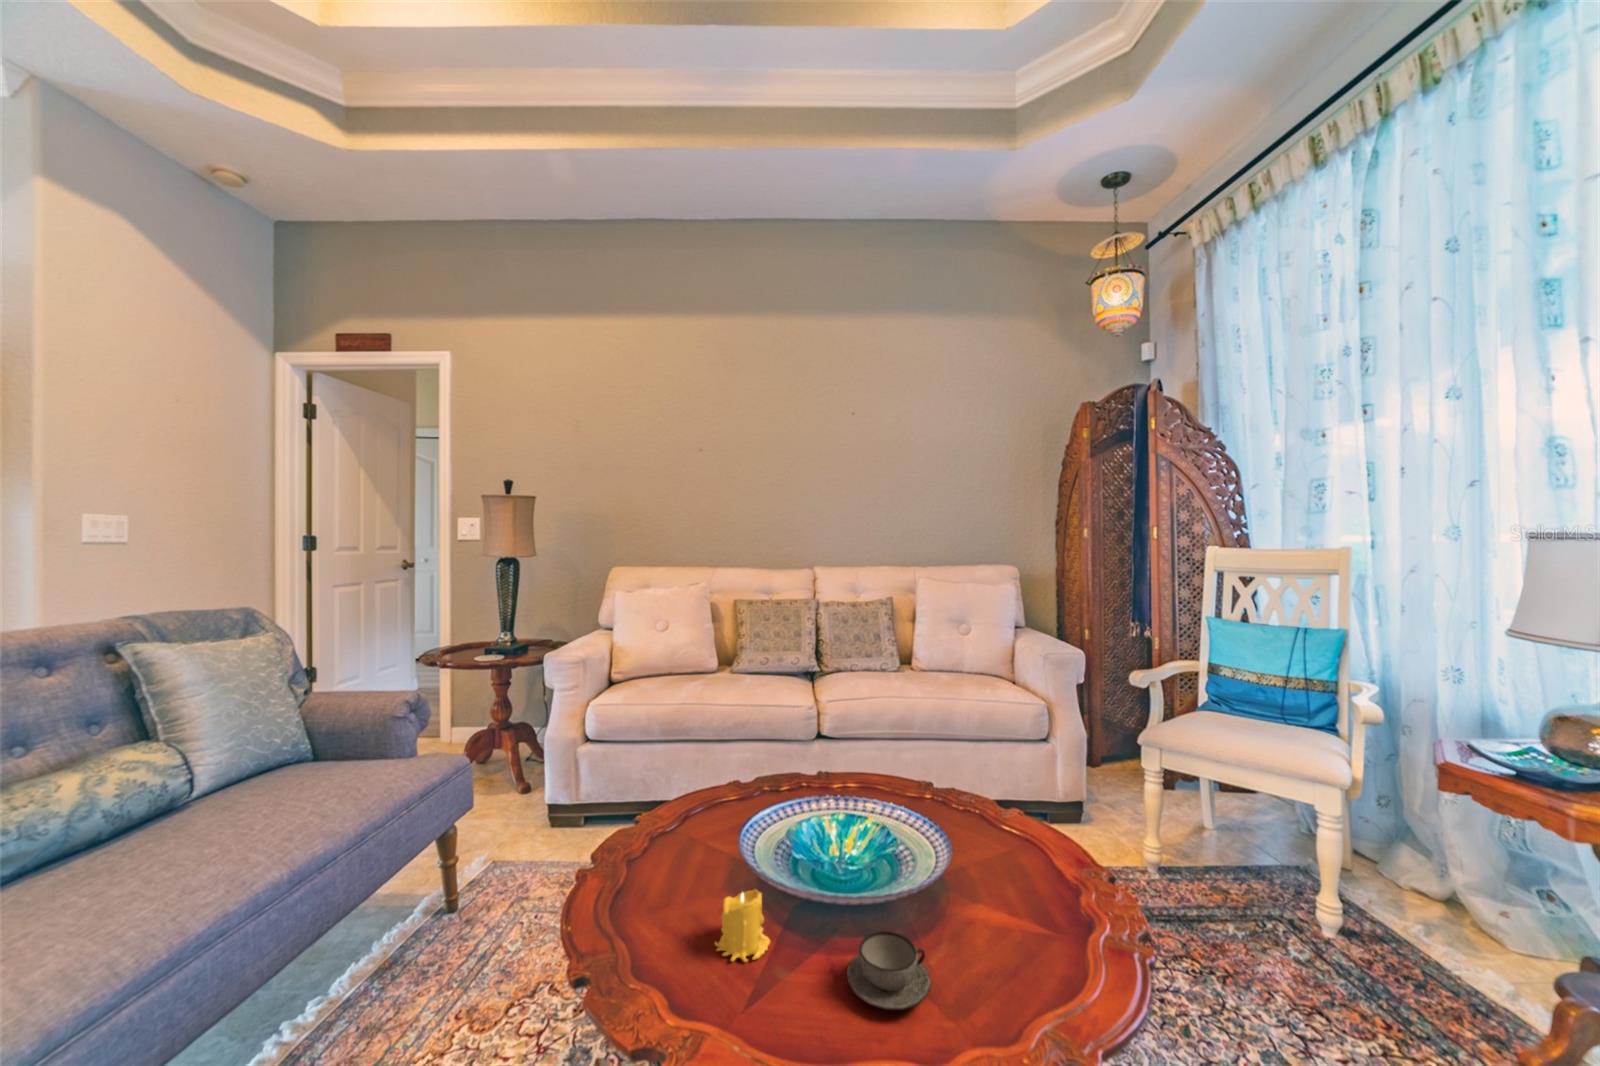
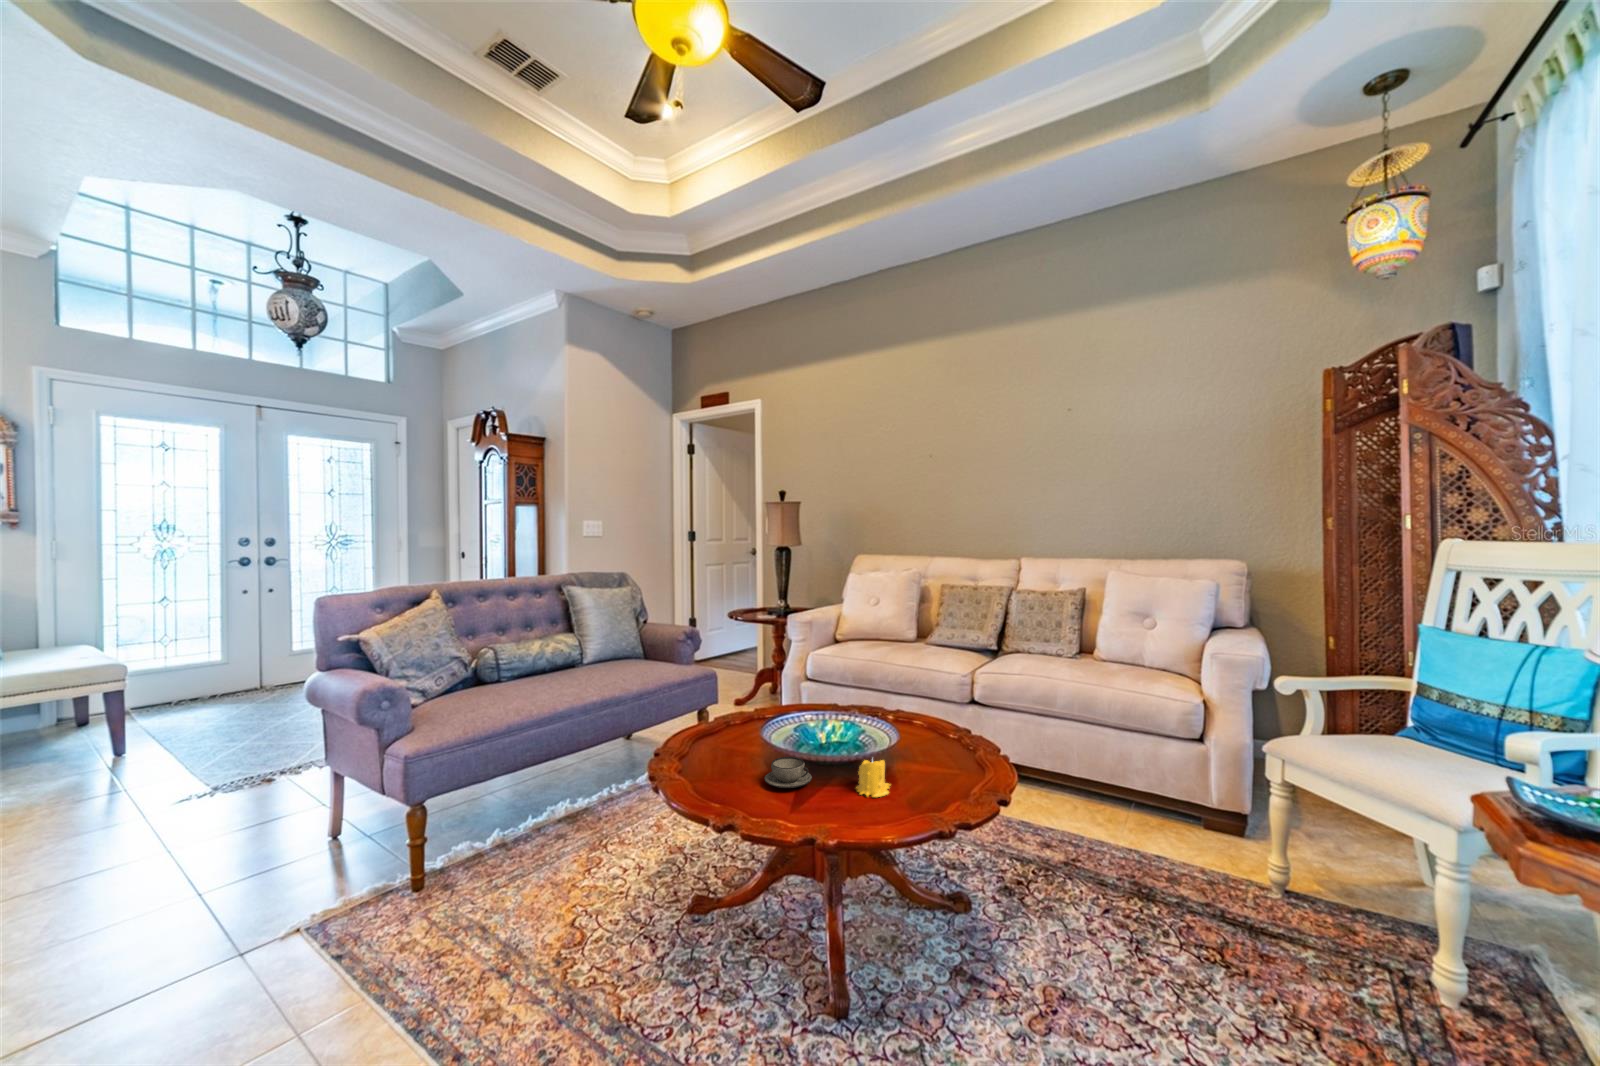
candle: present [715,889,770,962] -> present [856,760,890,797]

